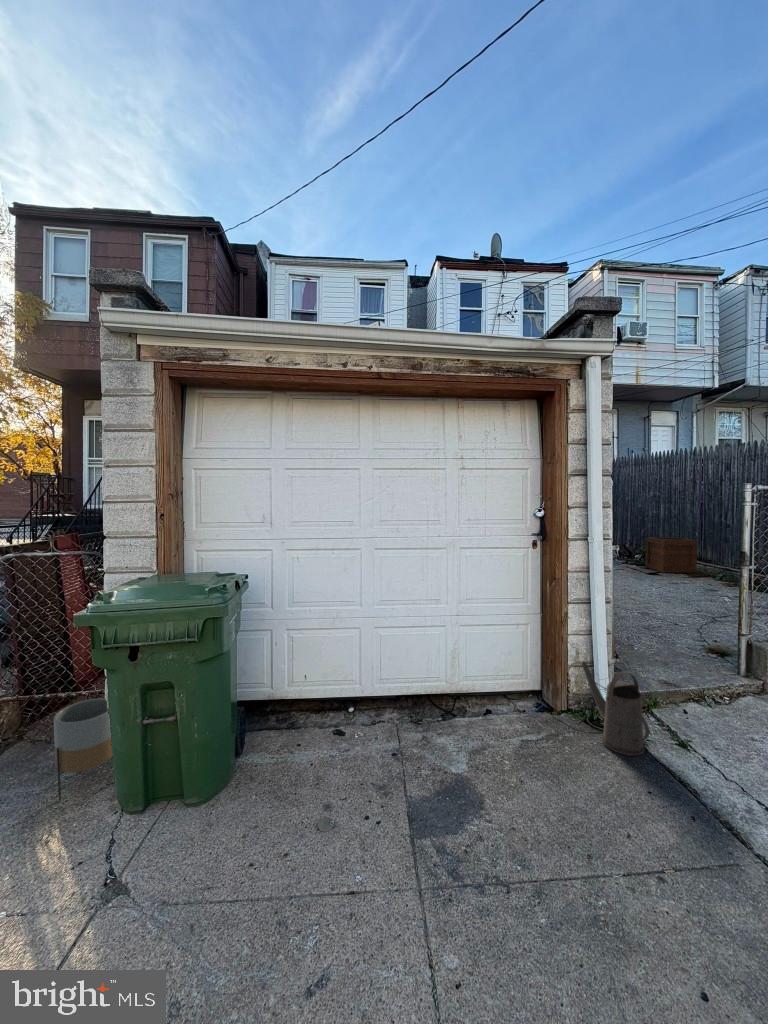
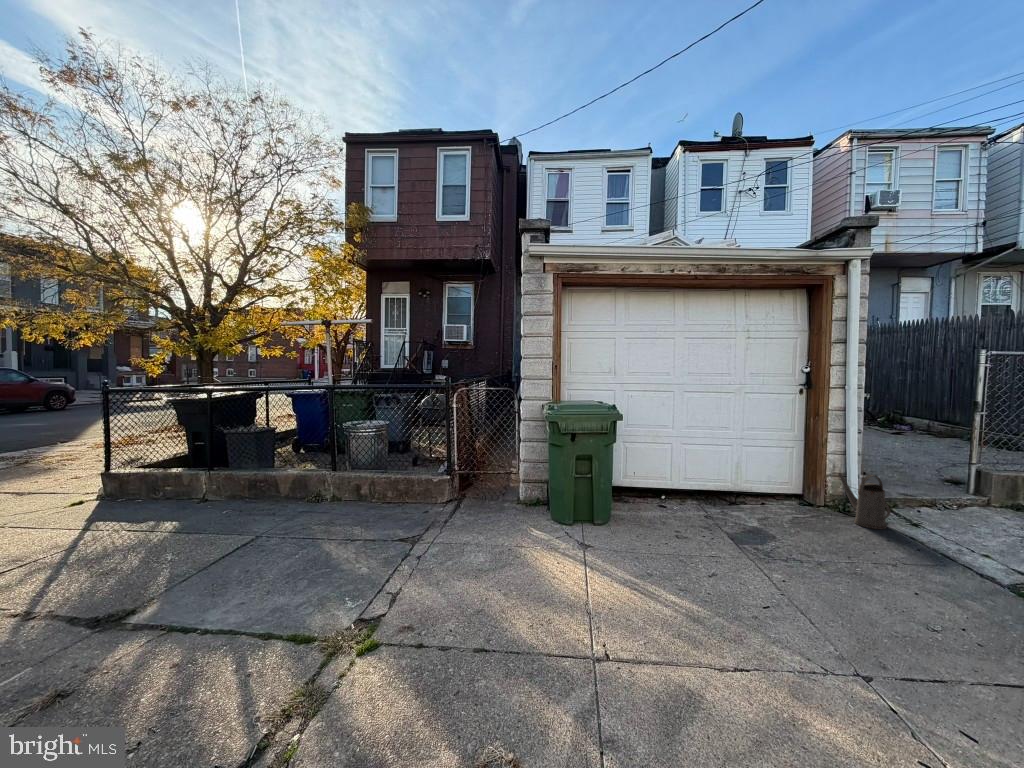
wooden crate: present [645,537,697,573] -> none [892,401,948,435]
planter: present [54,698,112,800] -> none [514,474,545,524]

